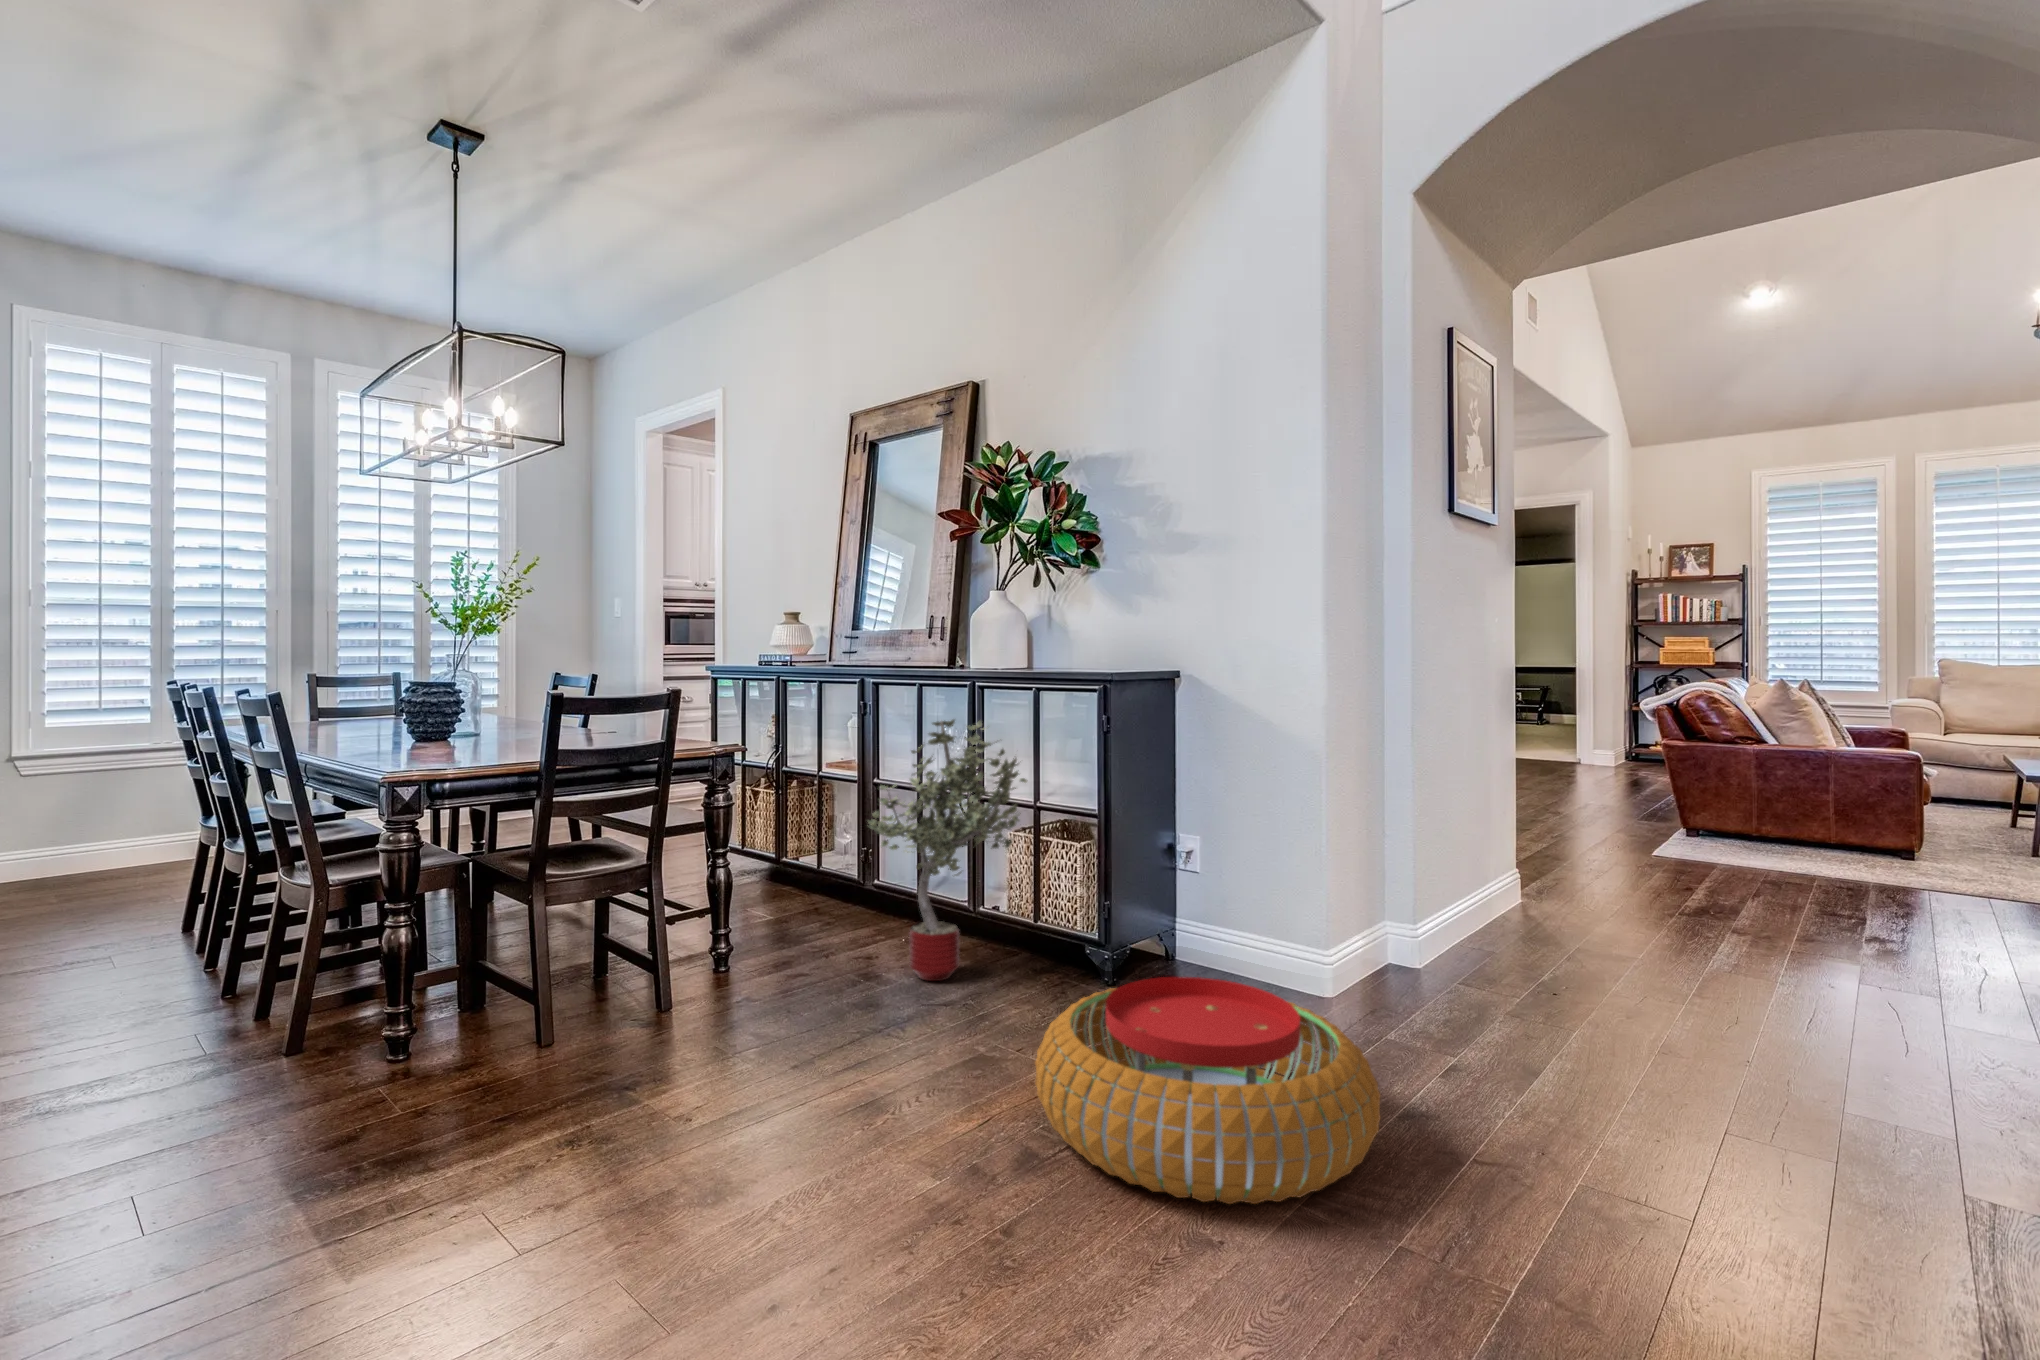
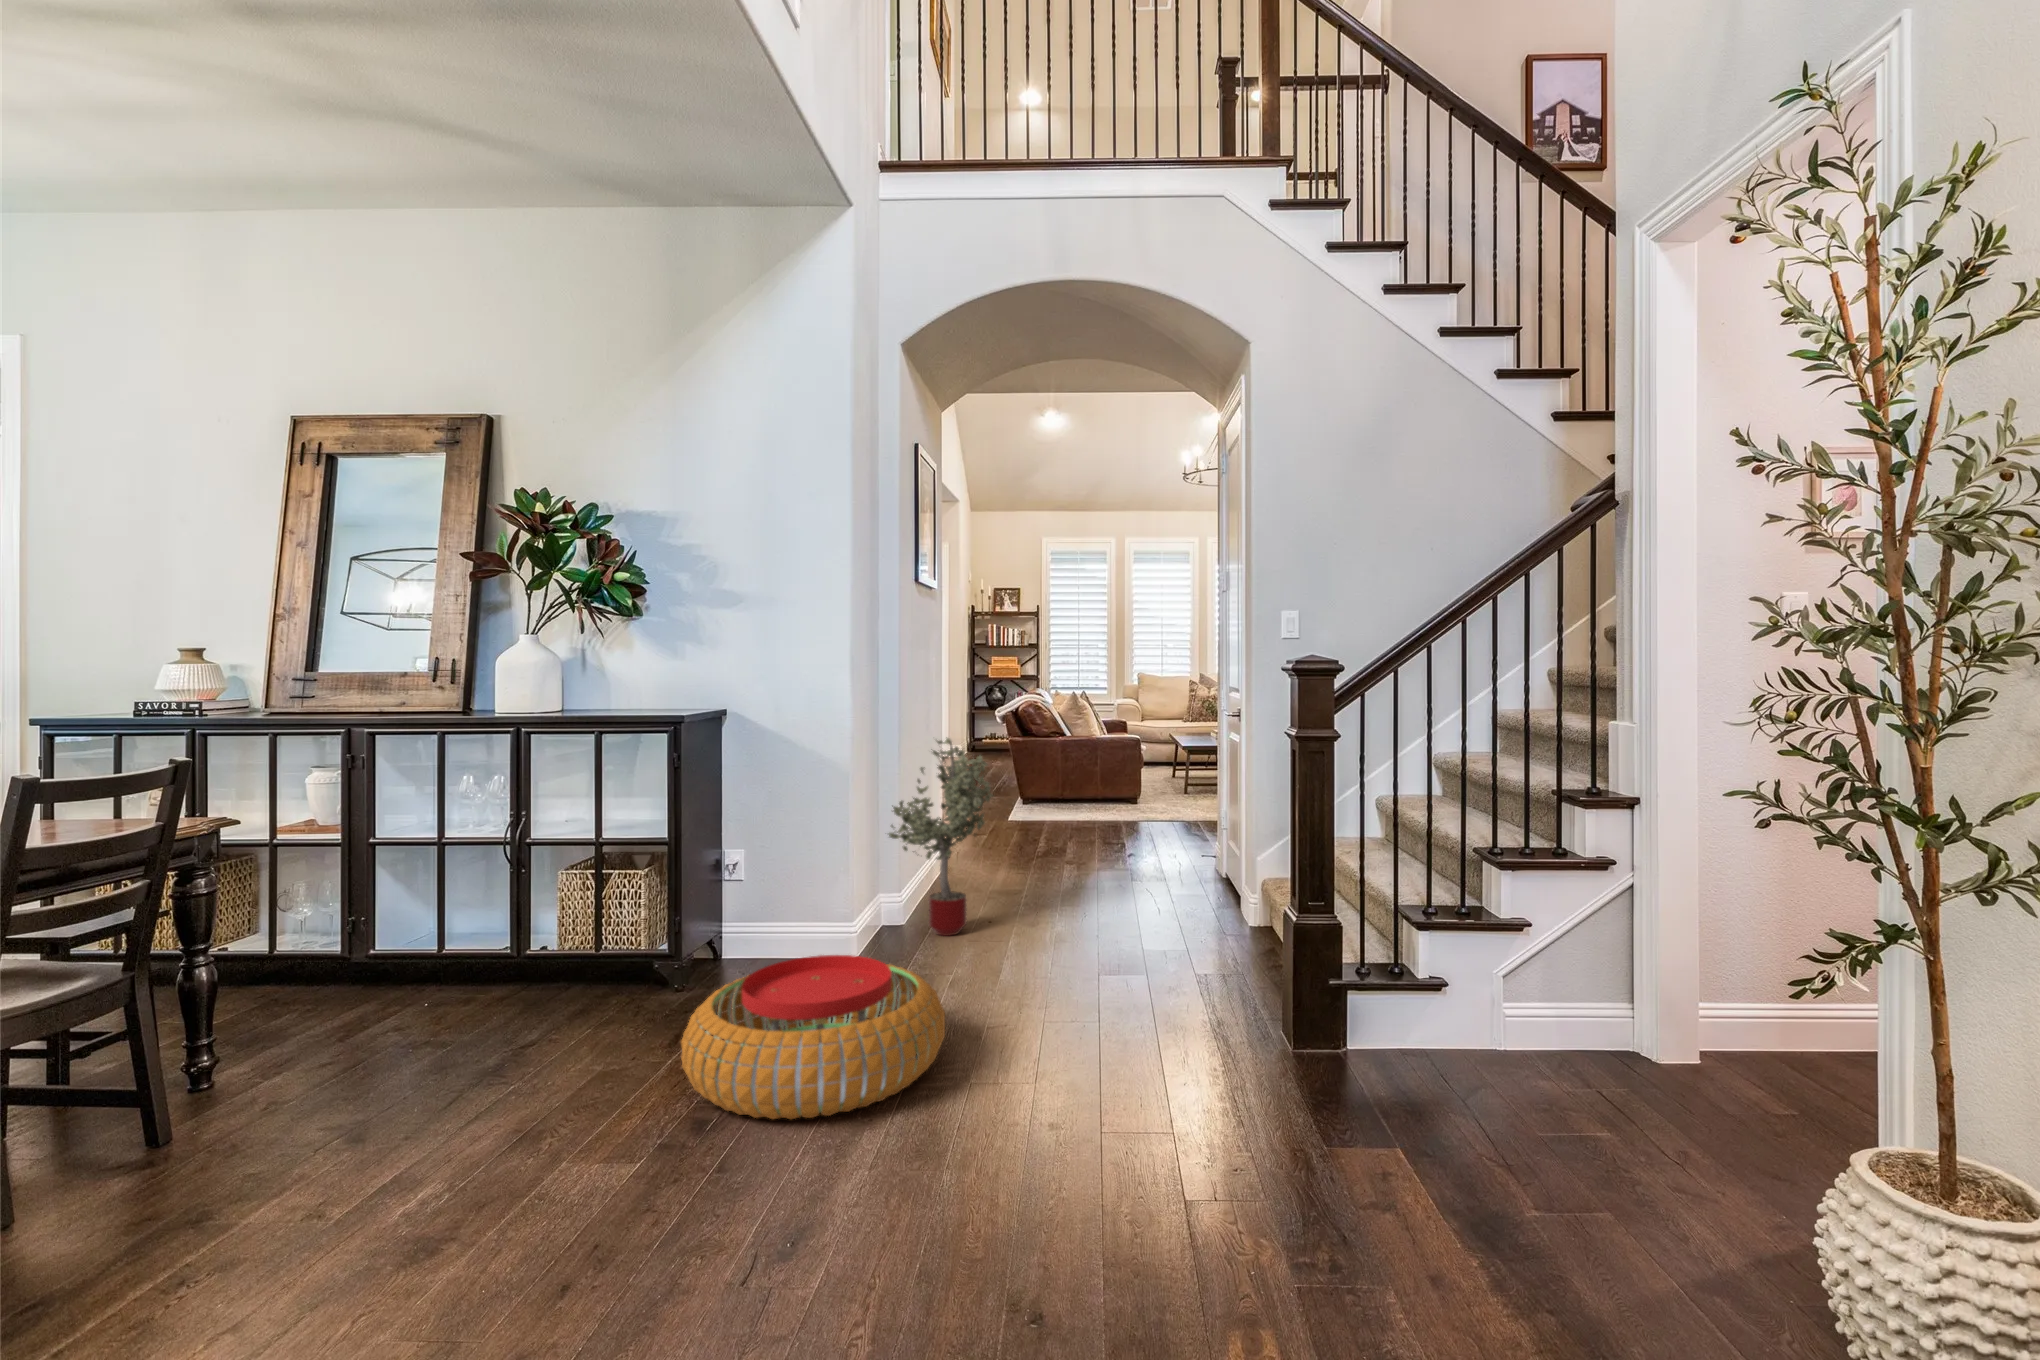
potted tree: present [868,720,1027,981] -> present [889,738,993,936]

